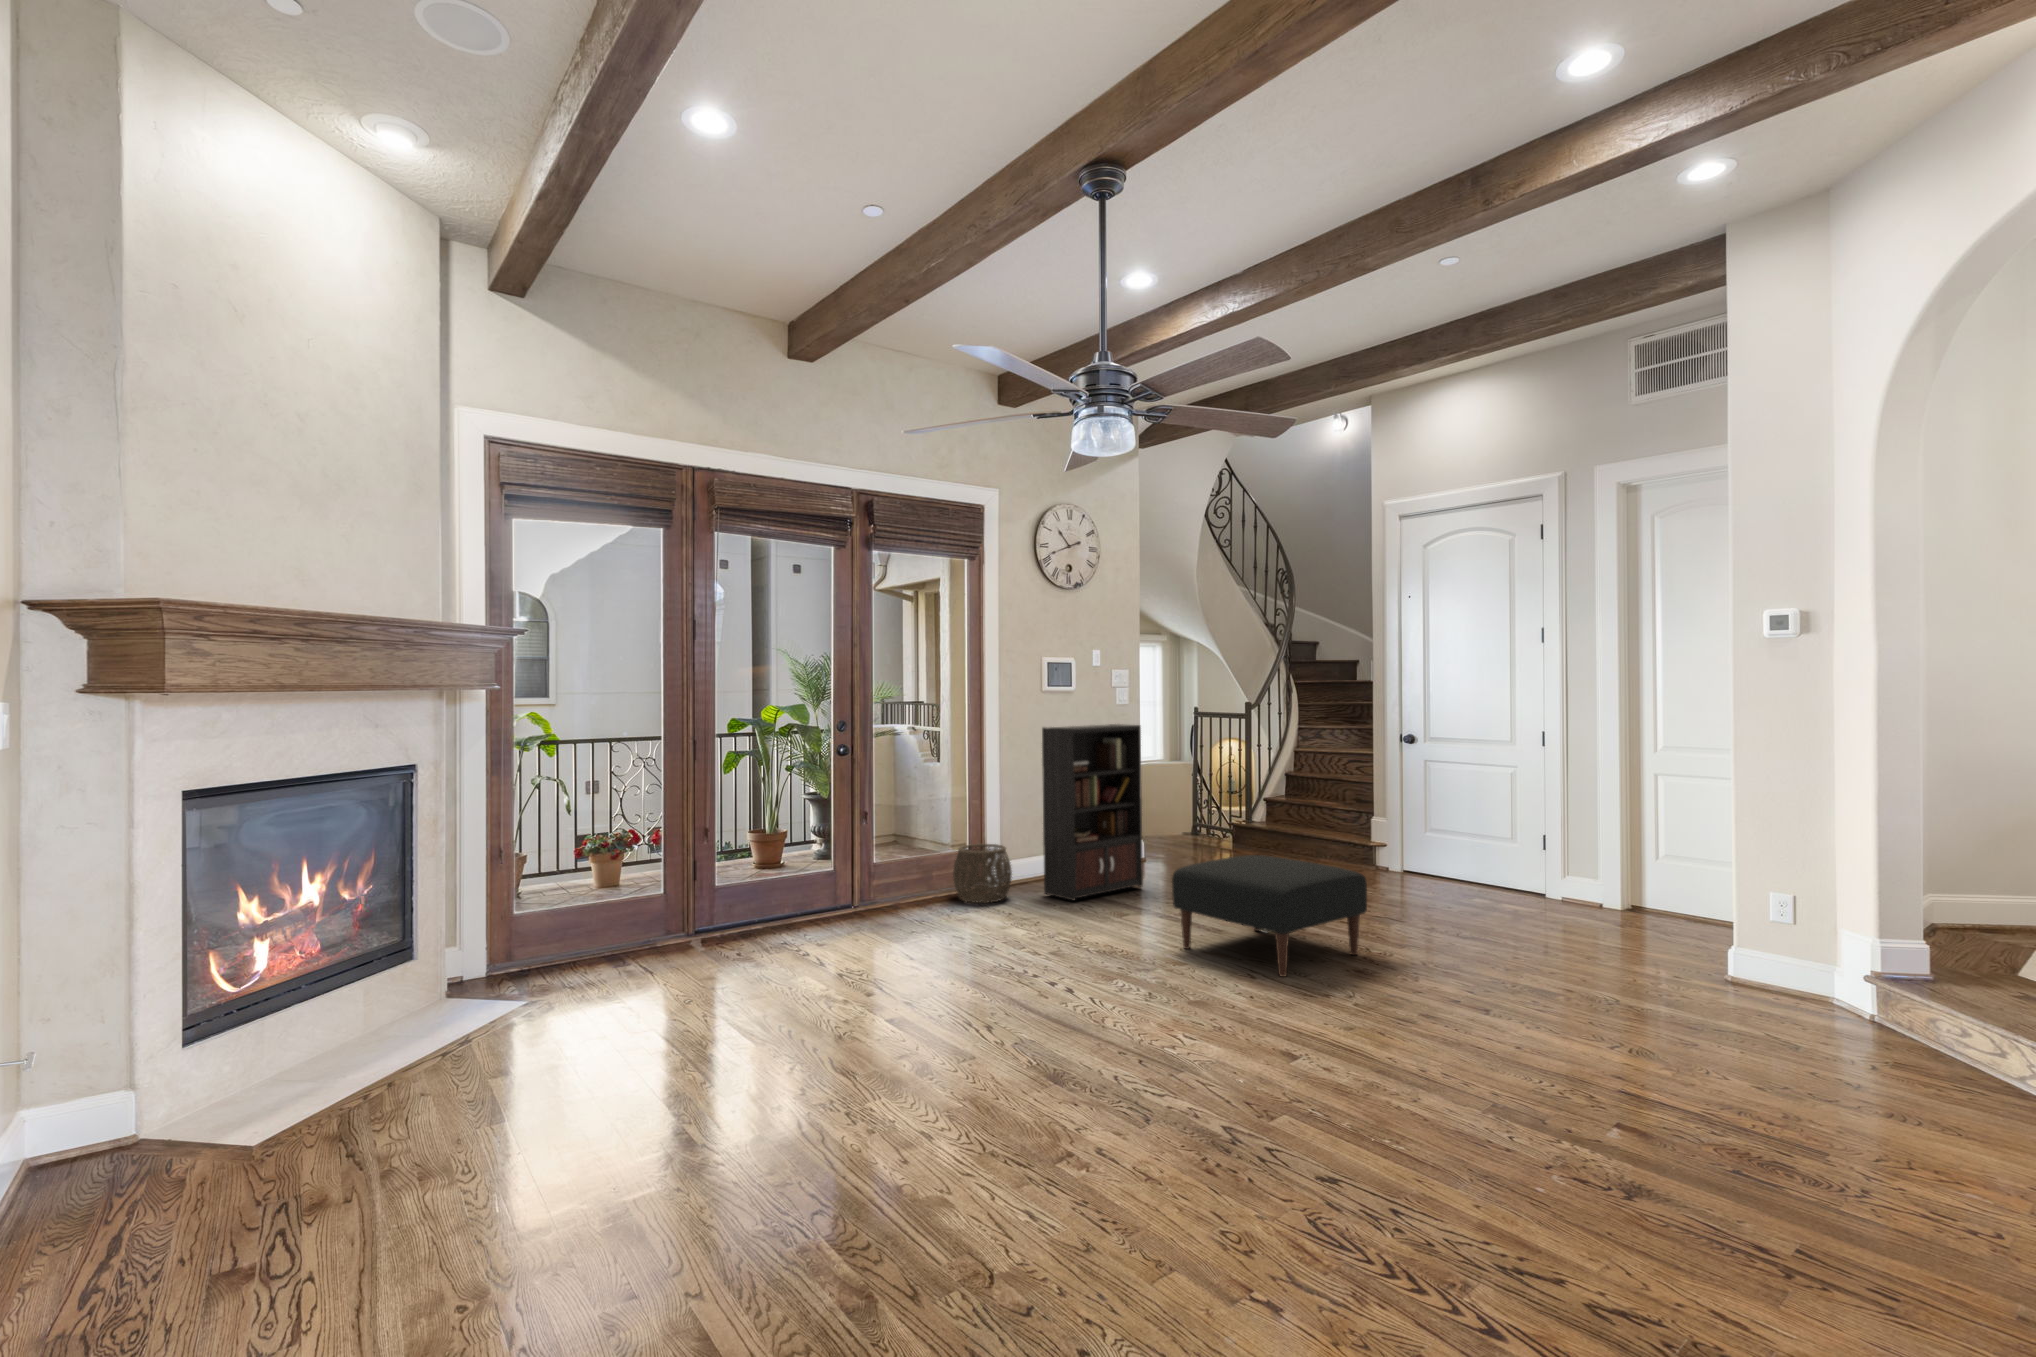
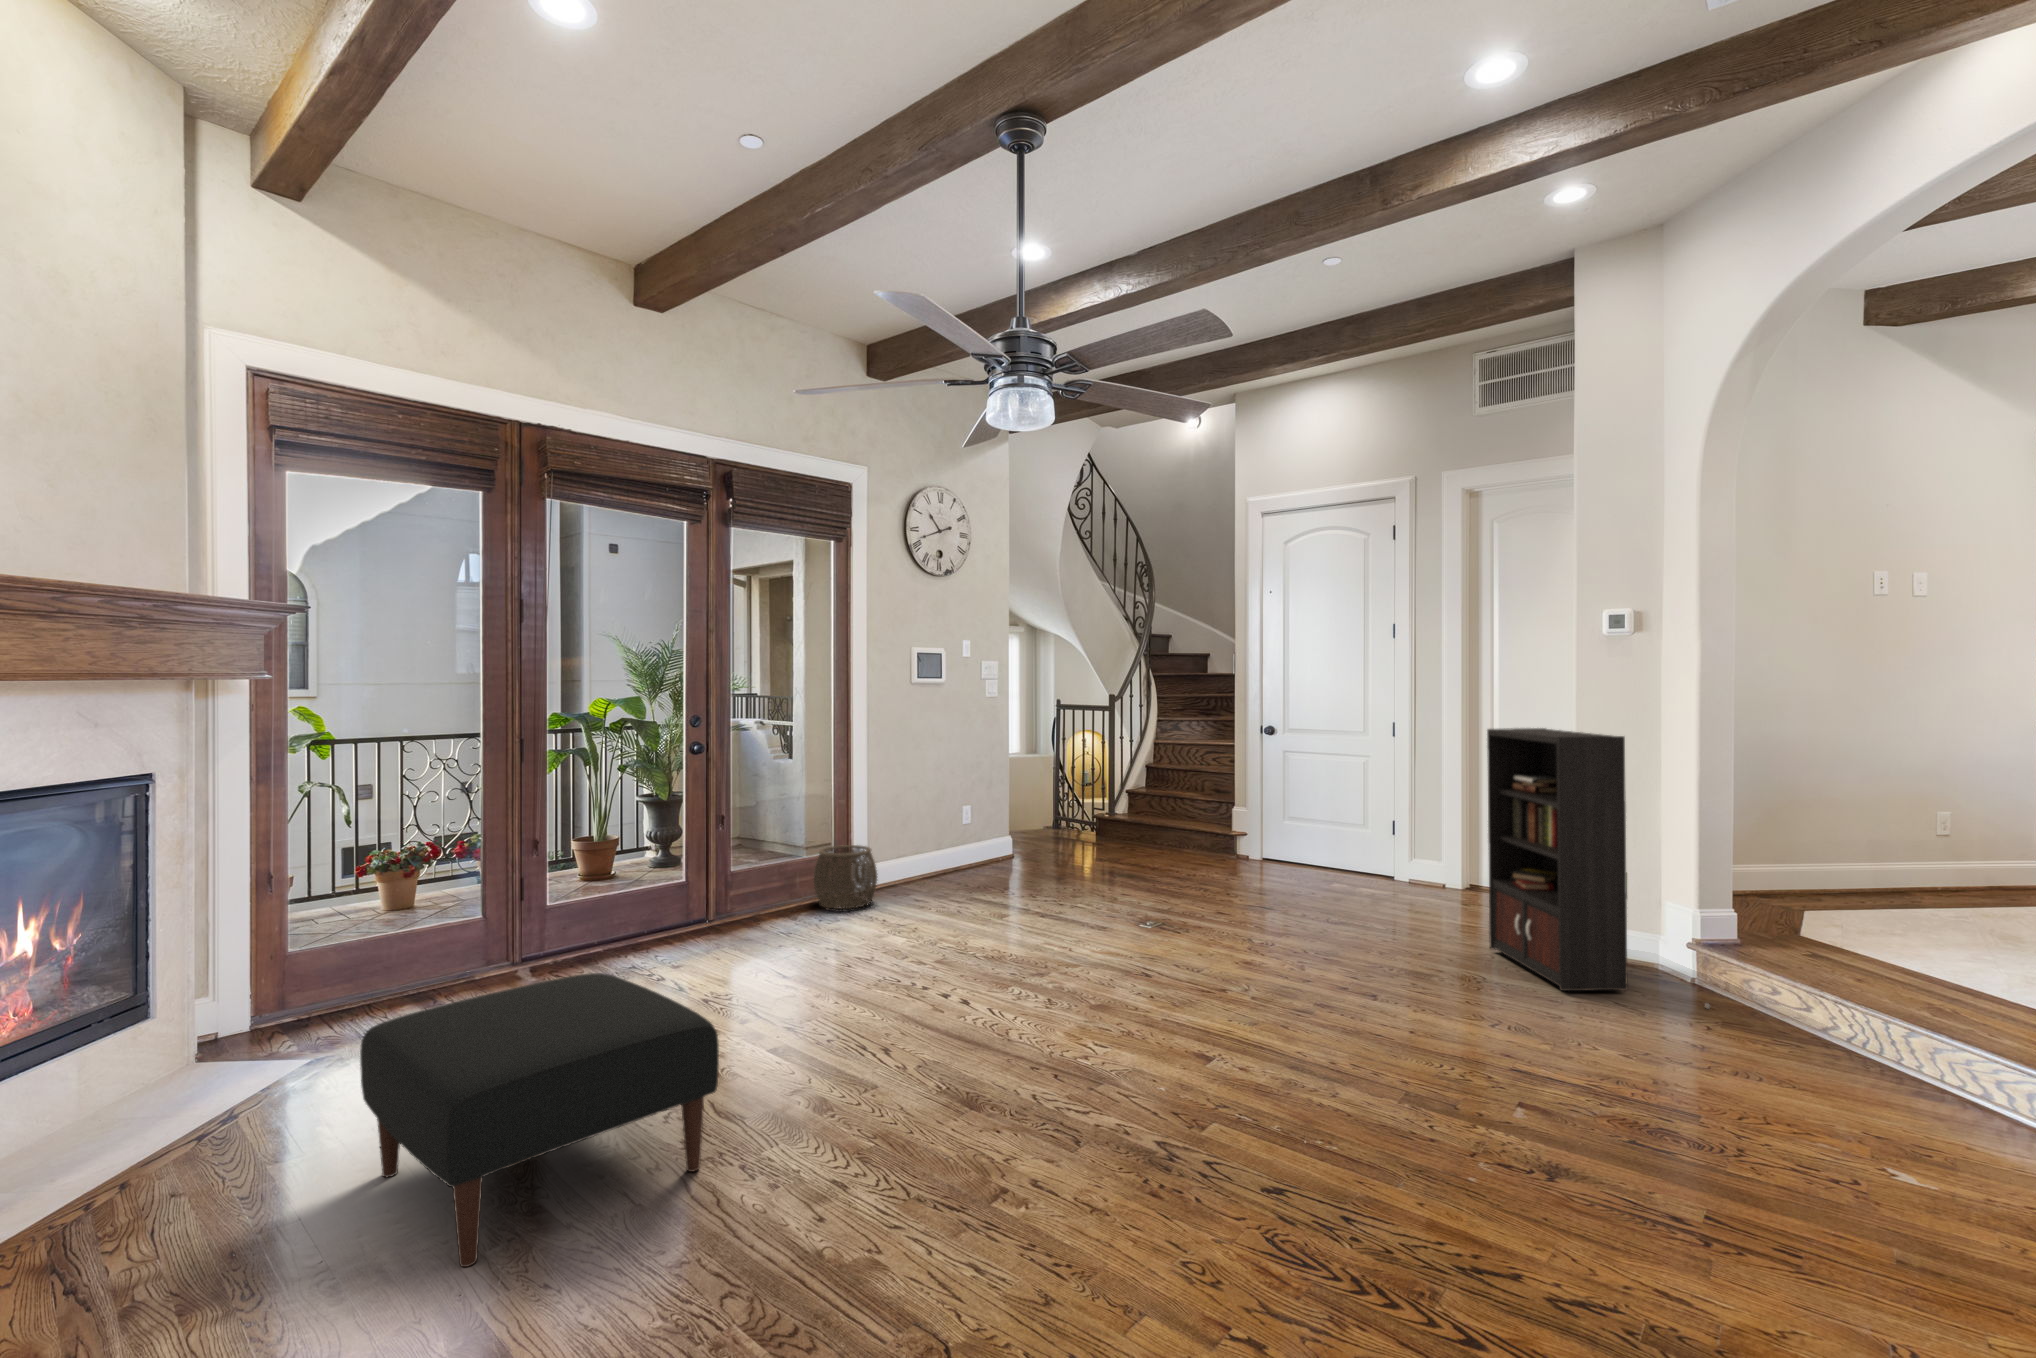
bookcase: present [1042,724,1143,900] -> present [1487,728,1710,1009]
ottoman: present [1172,855,1367,977] -> present [360,973,719,1267]

